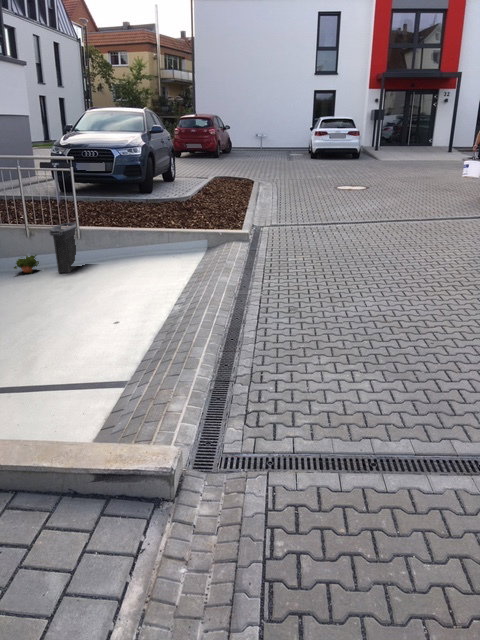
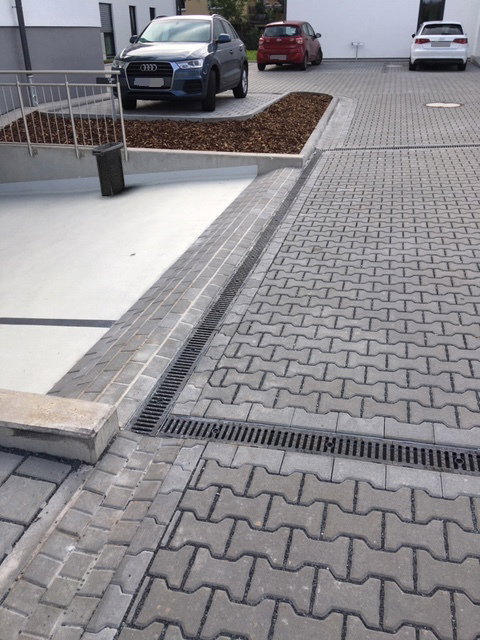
potted plant: present [14,255,39,273] -> none [58,174,87,196]

